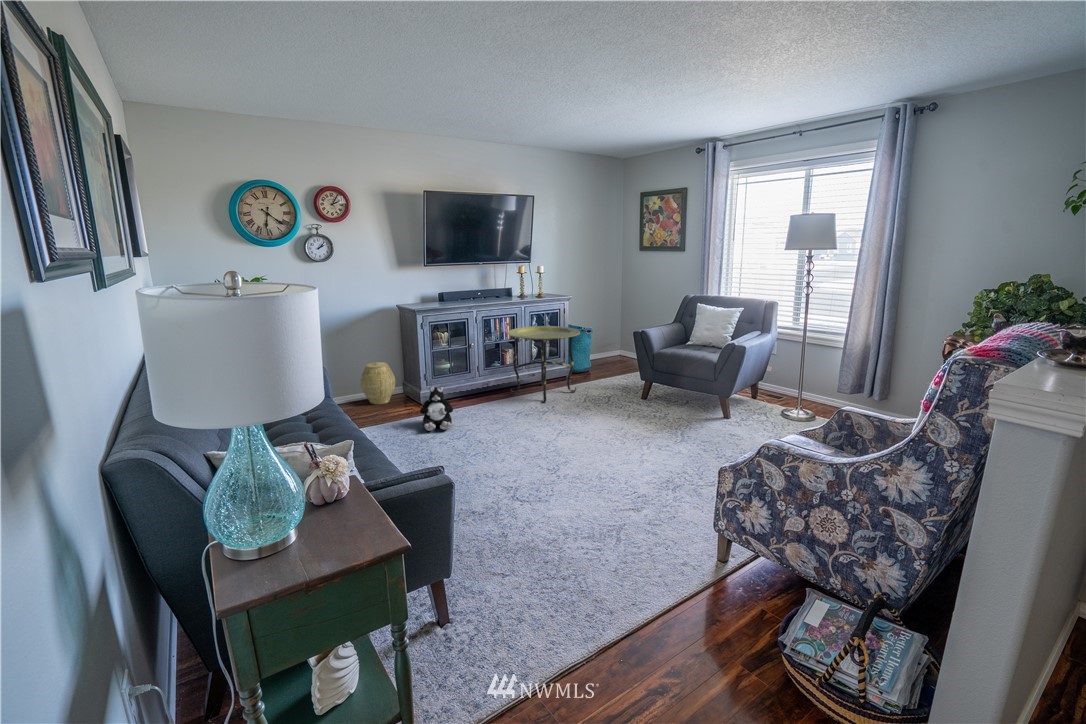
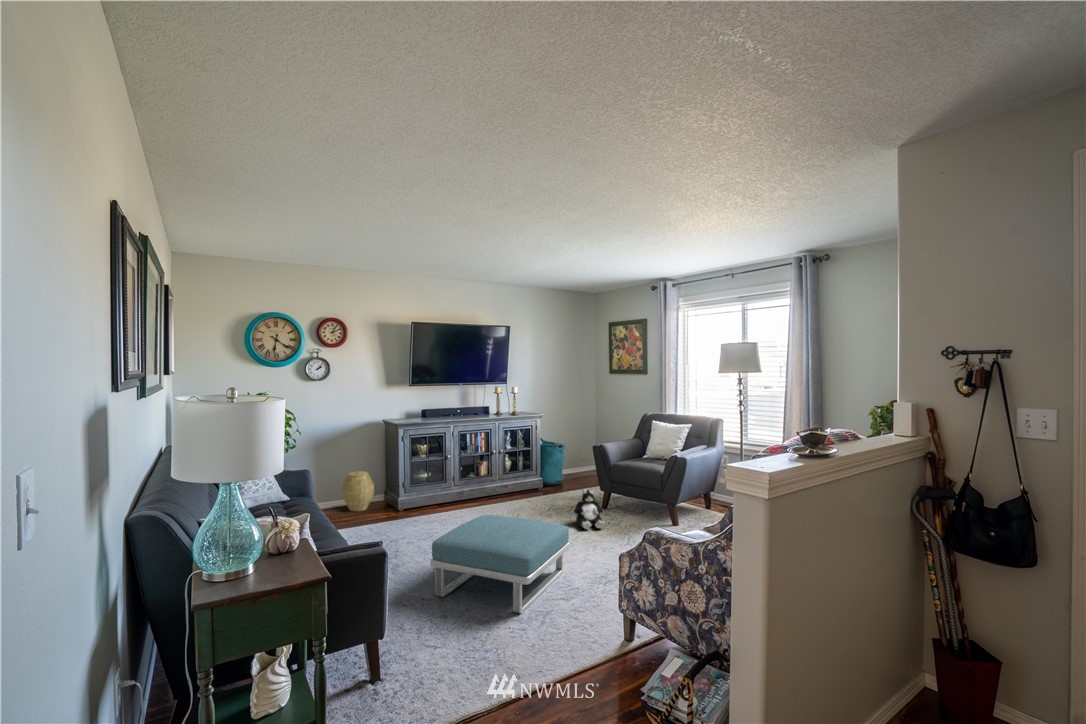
side table: present [507,326,580,402] -> none [480,441,547,512]
plush toy: present [420,386,453,431] -> present [574,489,605,529]
footstool: none [478,413,628,525] -> present [430,515,569,614]

